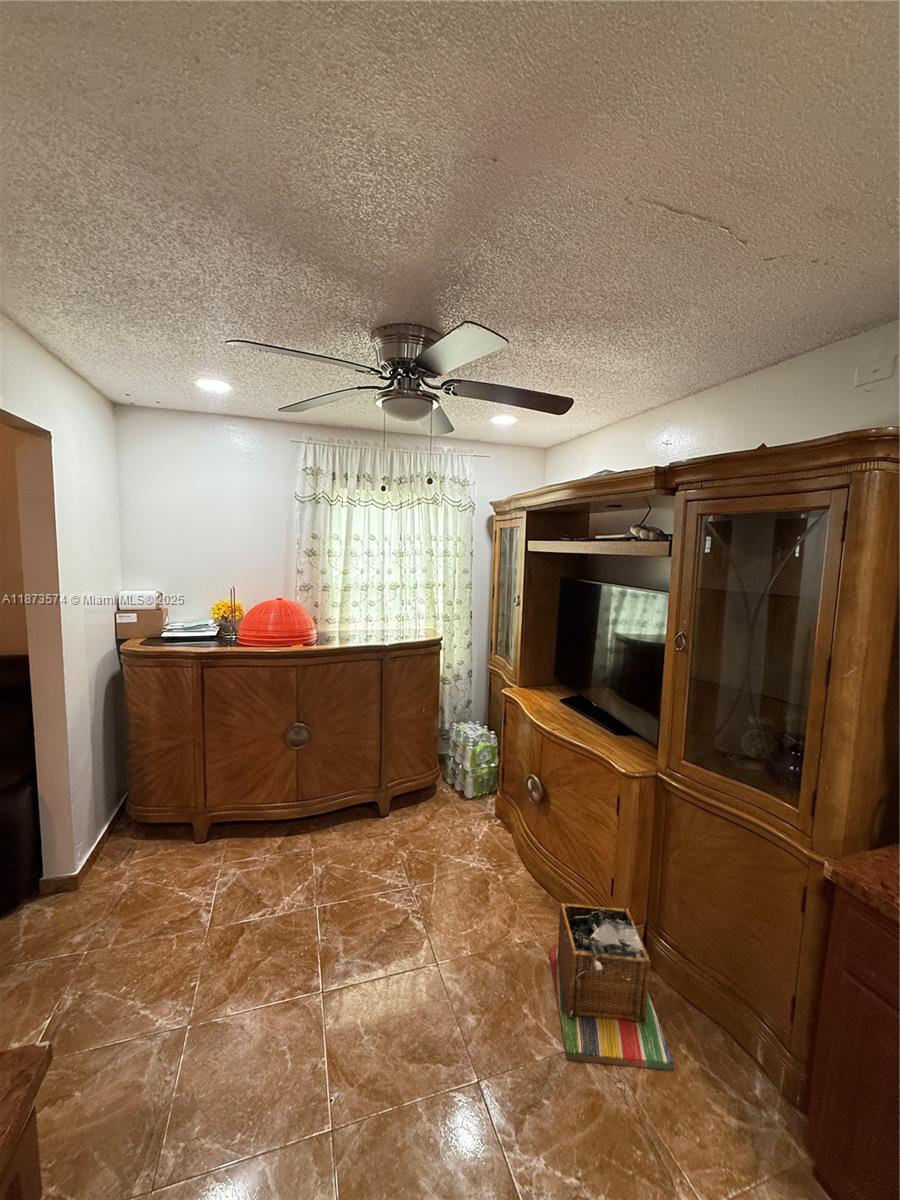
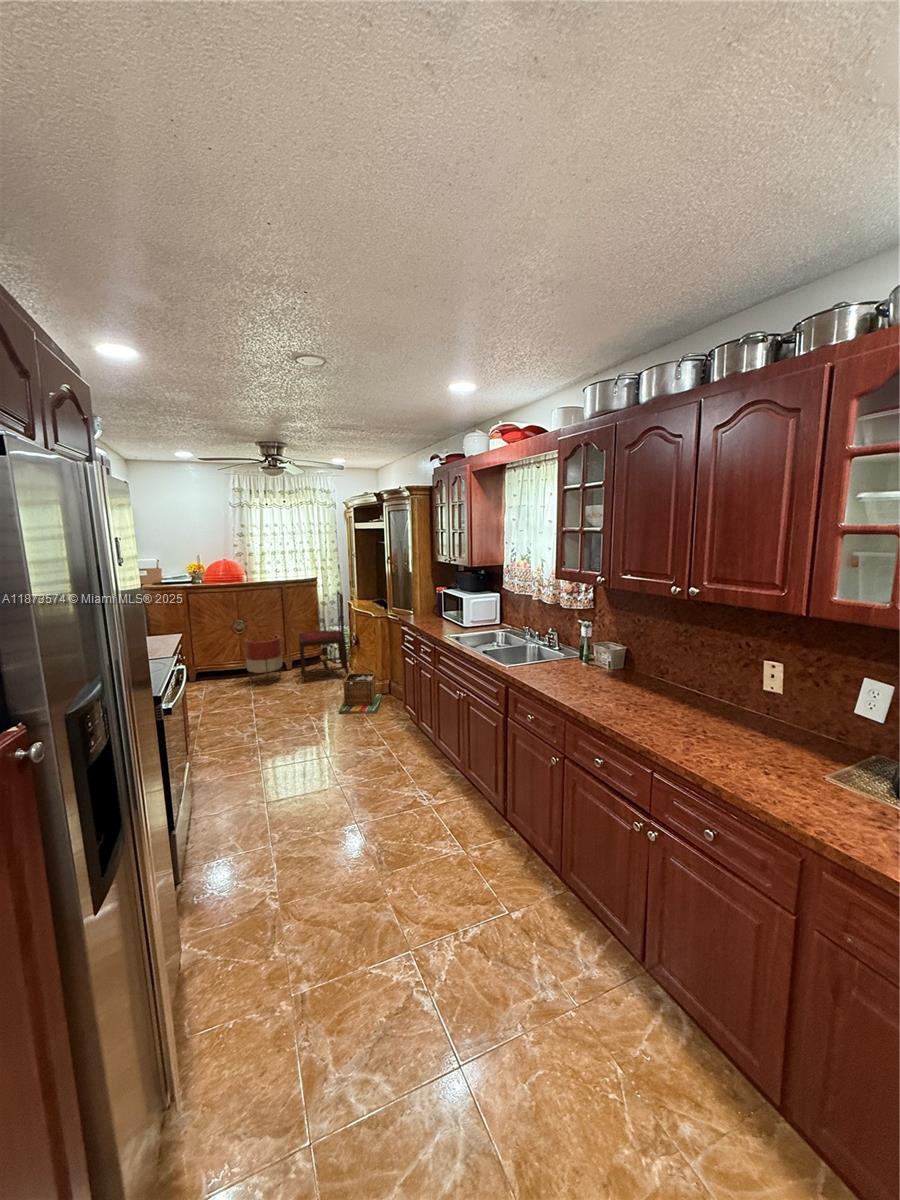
dining chair: none [406,666,514,866] -> present [299,590,349,683]
planter: none [309,750,378,872] -> present [245,635,282,680]

